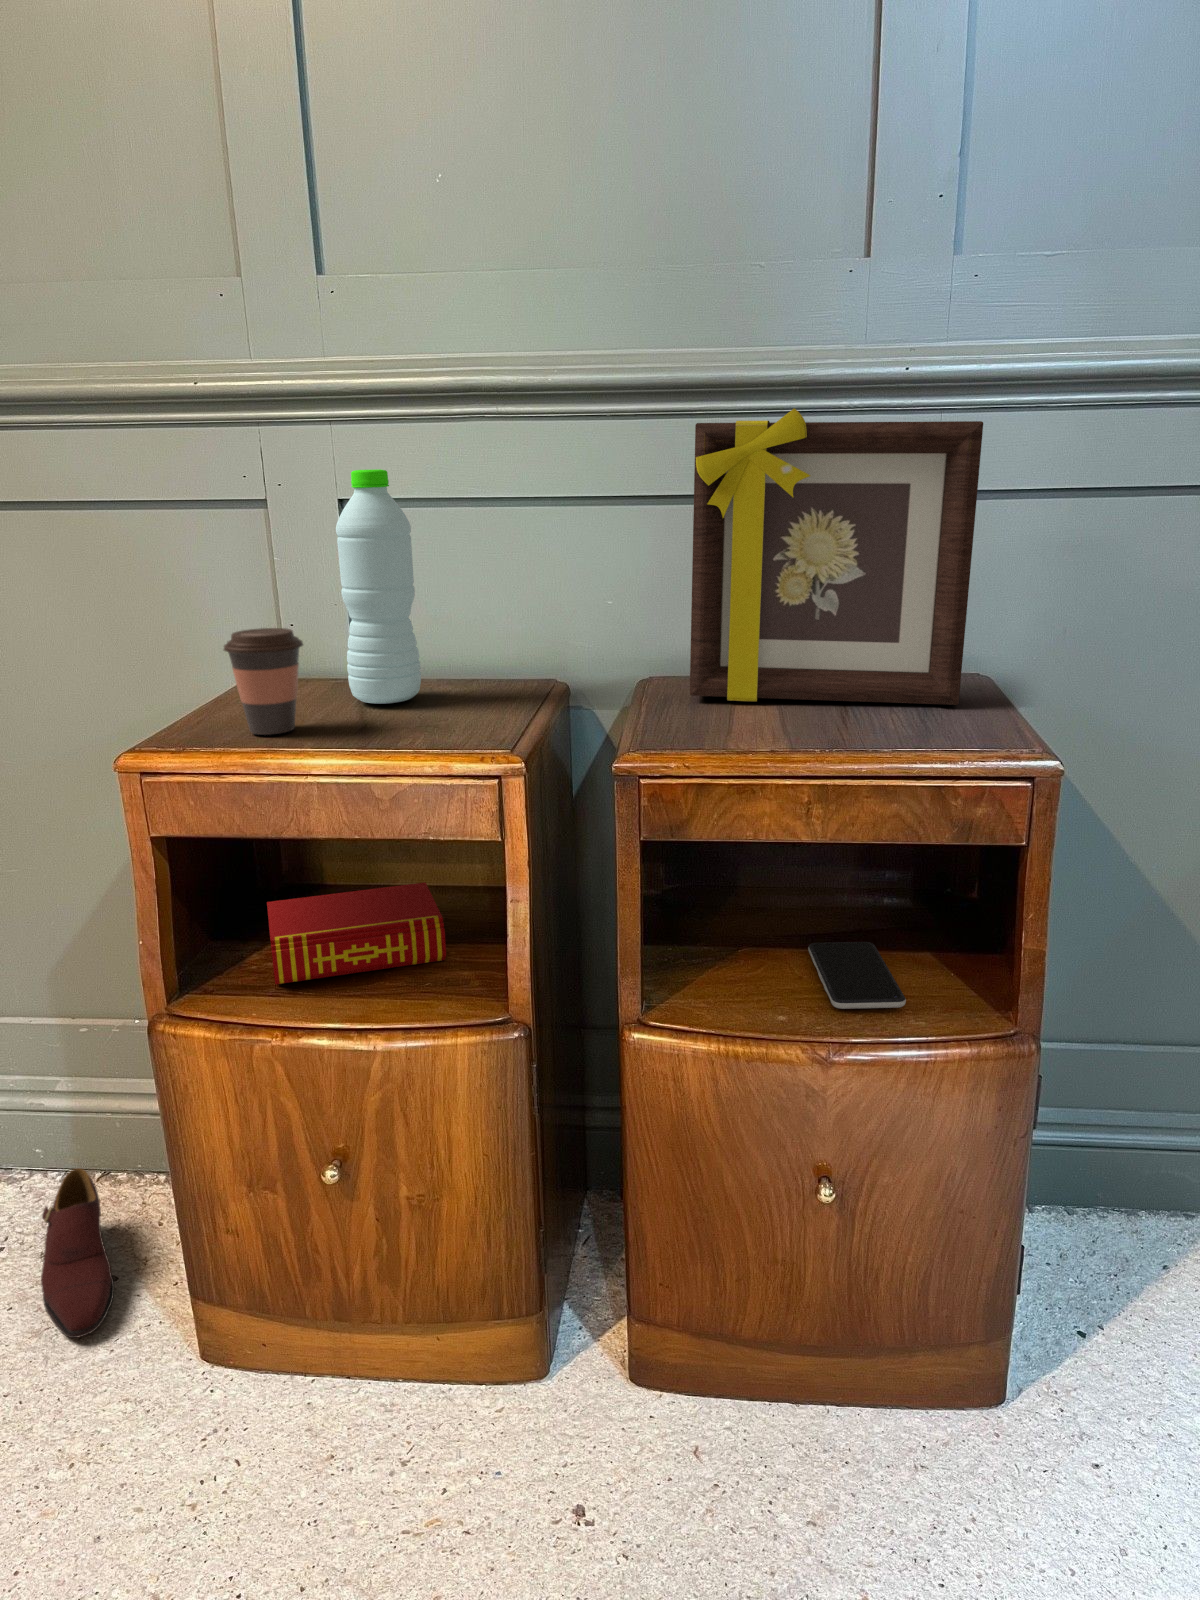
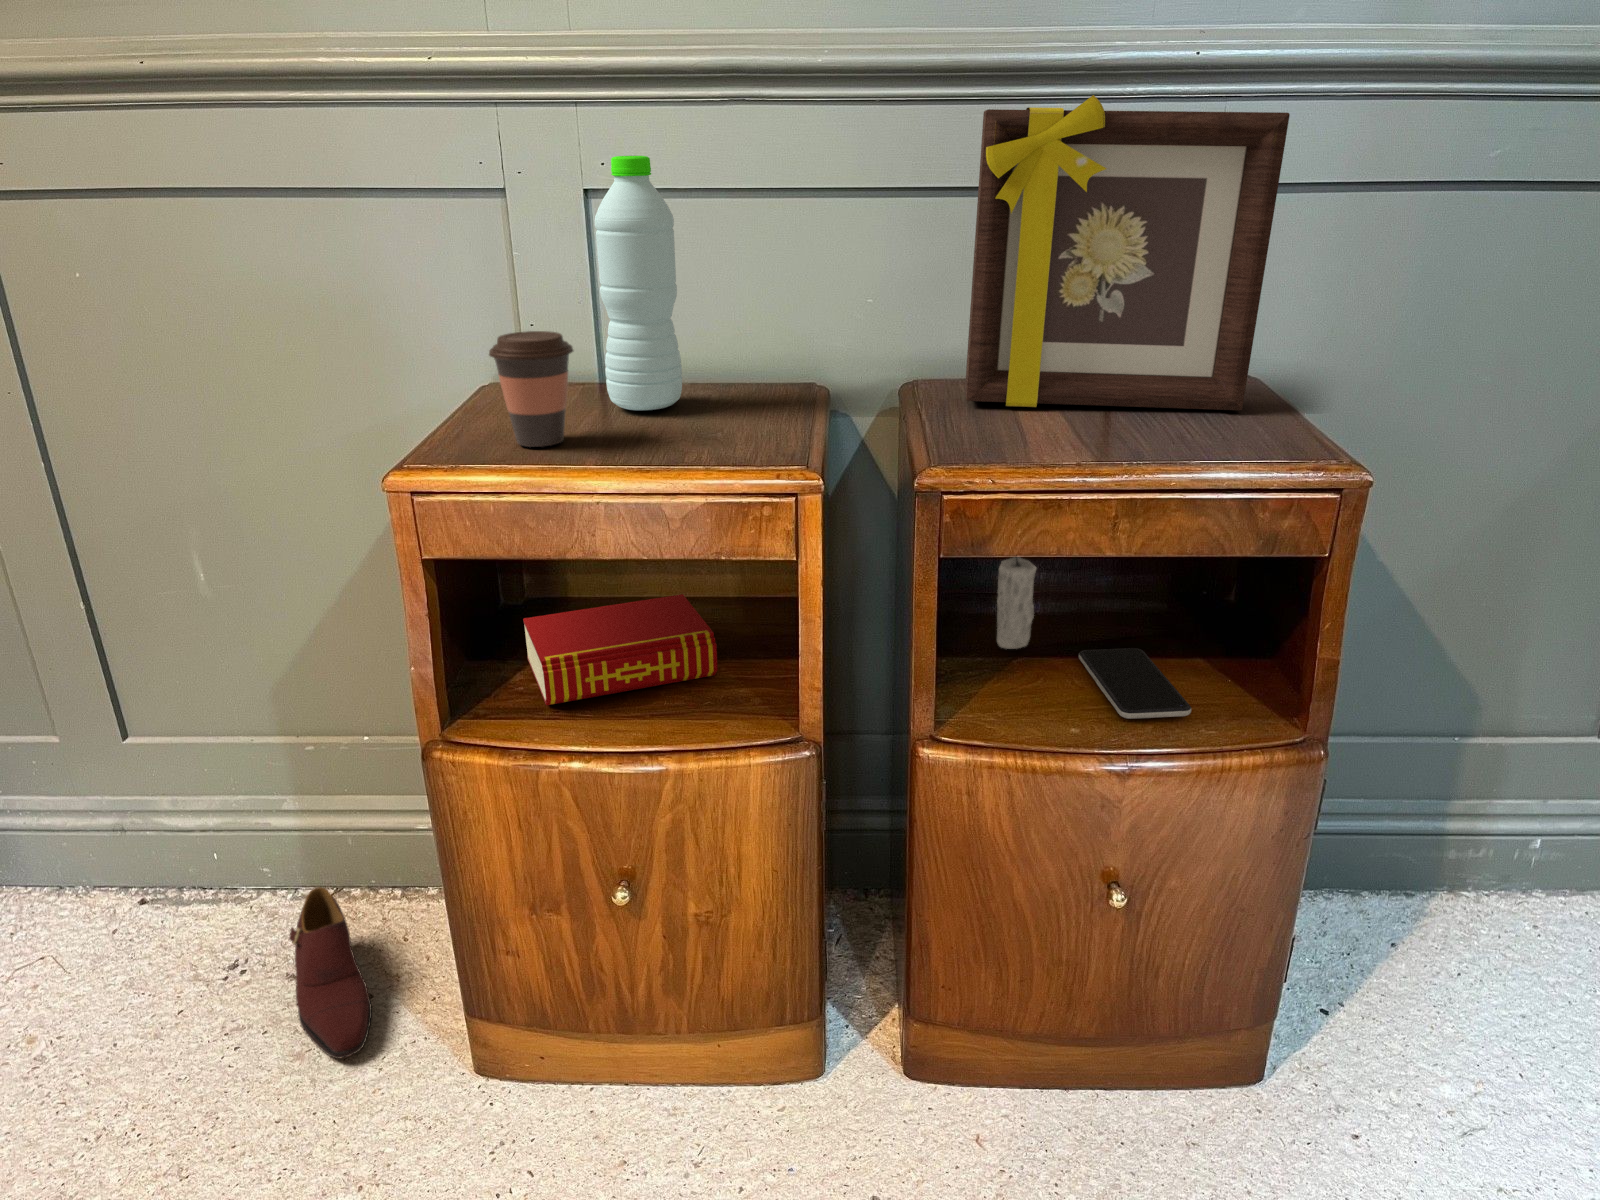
candle: none [728,836,766,941] -> present [997,557,1036,649]

